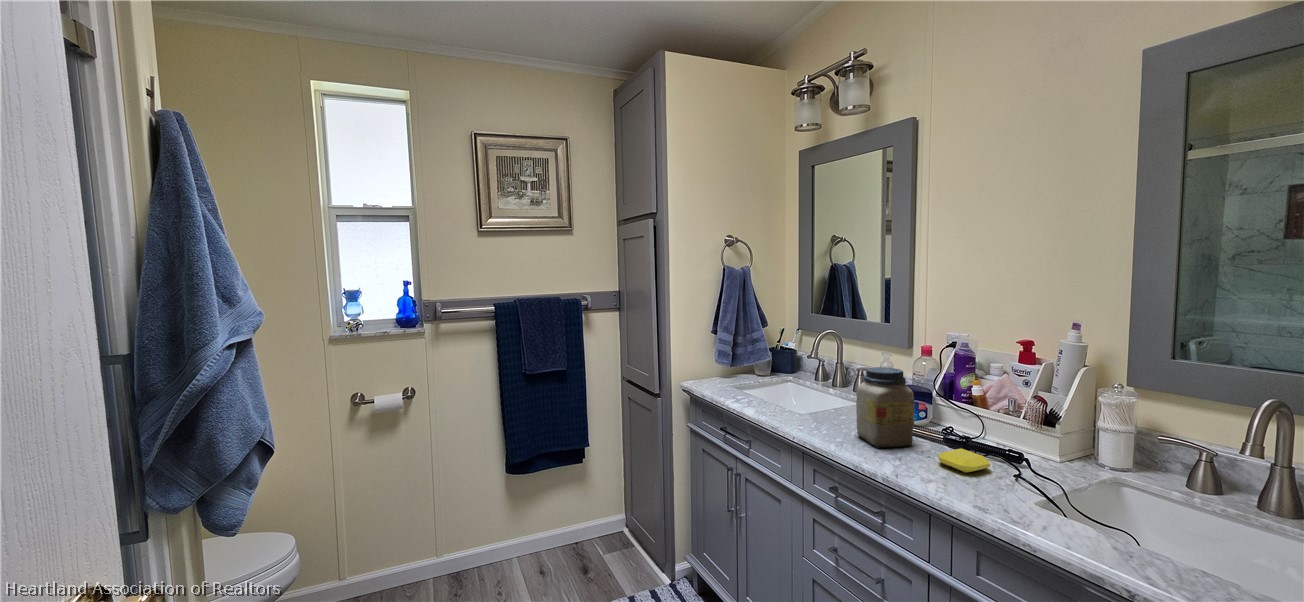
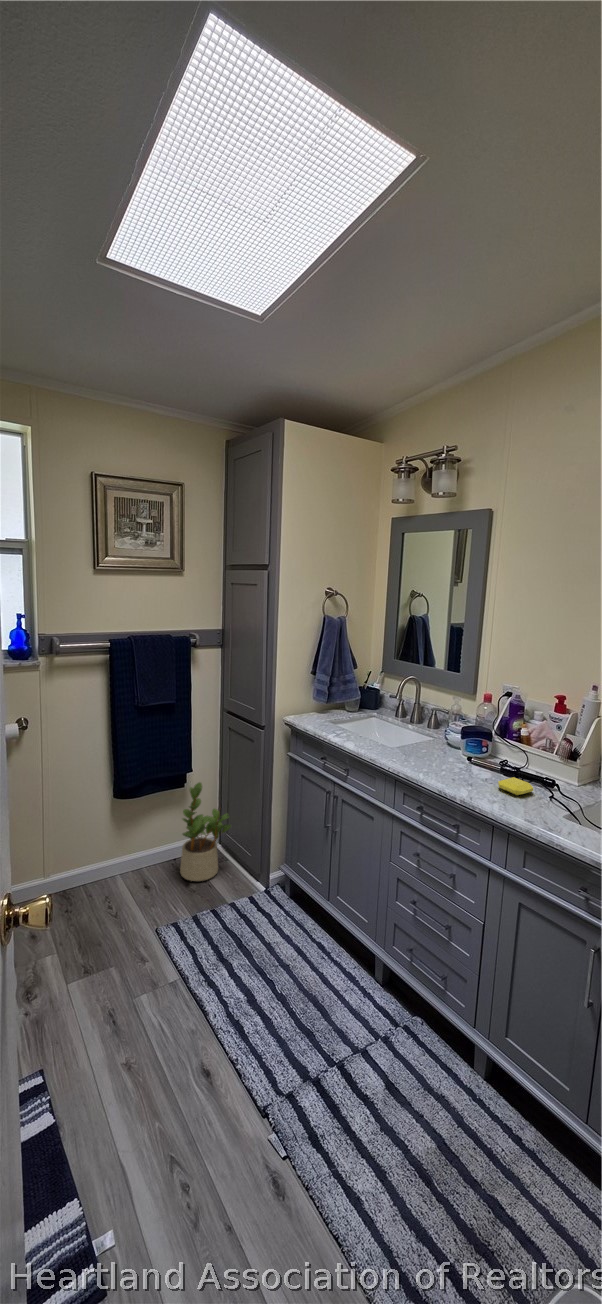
jar: present [856,367,915,448] -> none [438,714,482,777]
potted plant: none [578,457,634,570] -> present [180,782,231,881]

